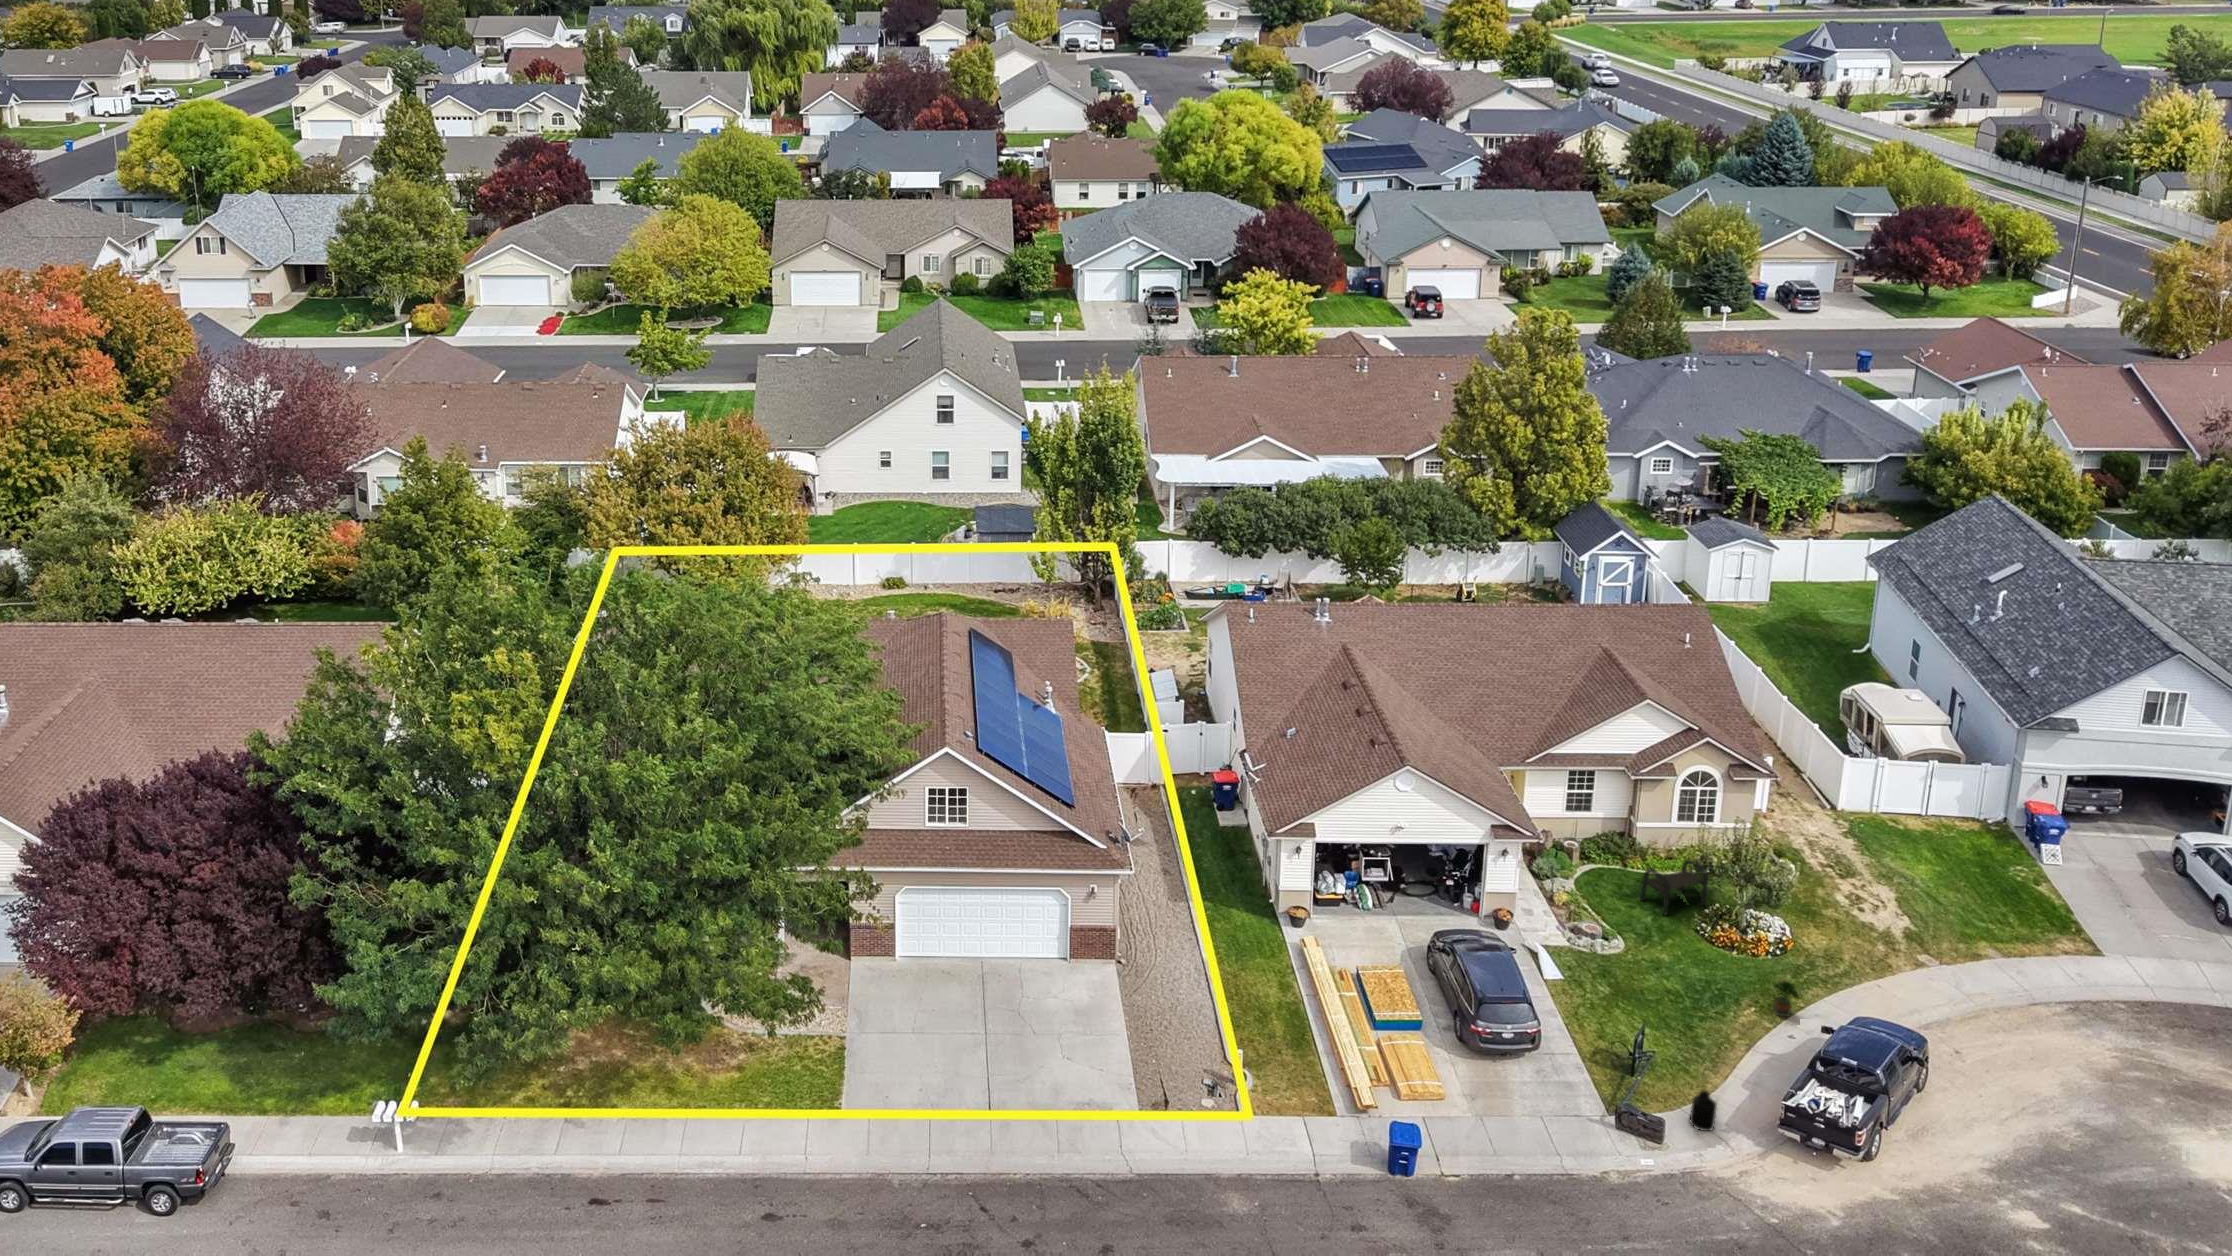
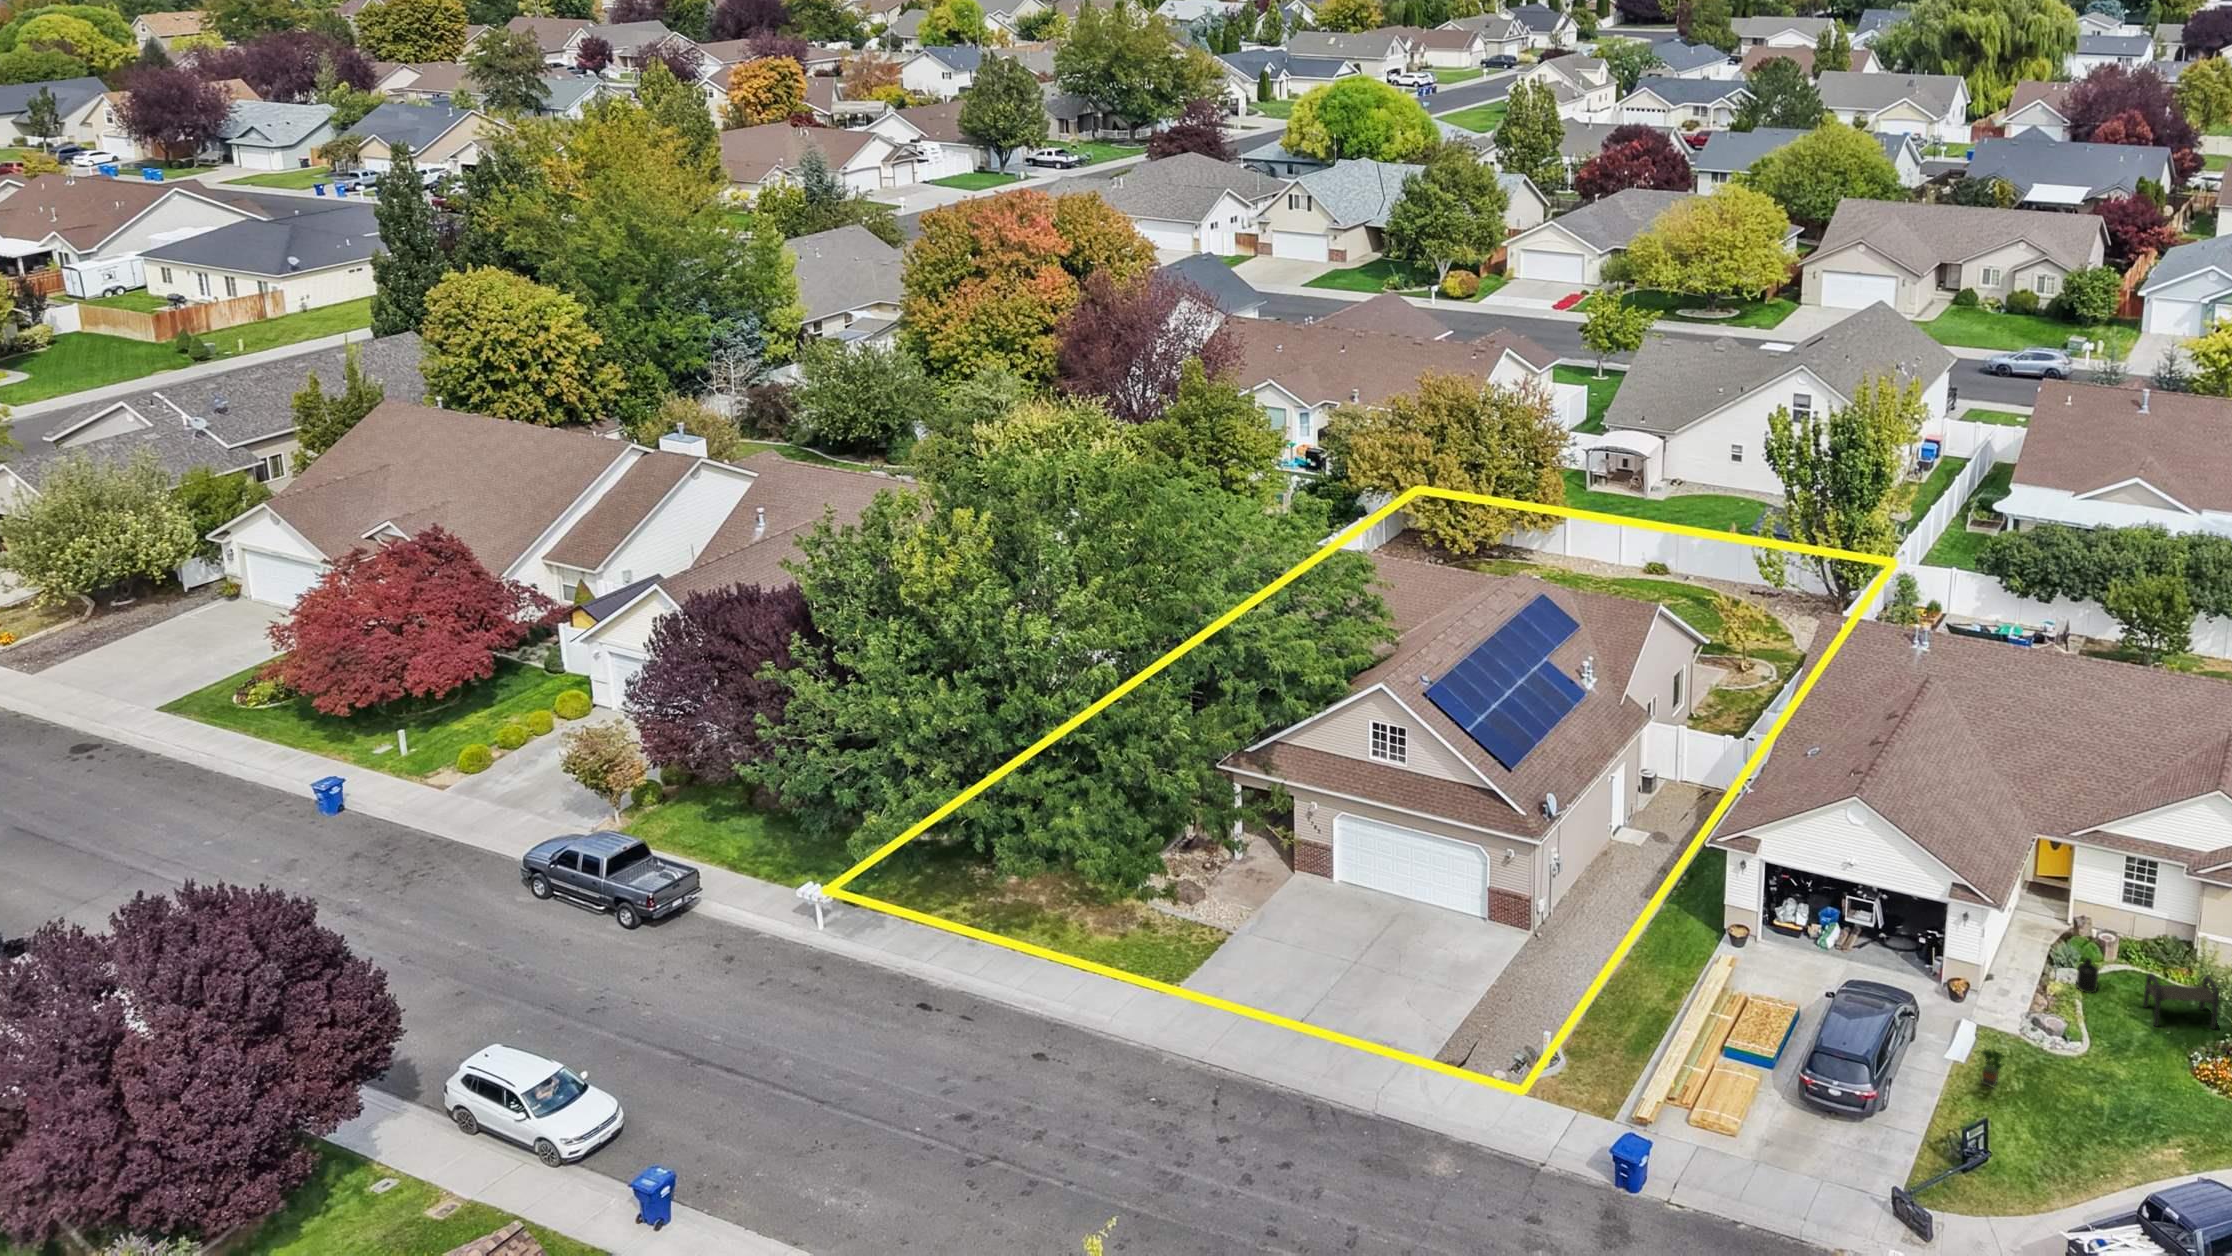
potted tree: present [1773,982,1798,1017] -> present [1981,1049,2004,1087]
trash can: present [1690,1090,1717,1131] -> present [2076,958,2099,993]

